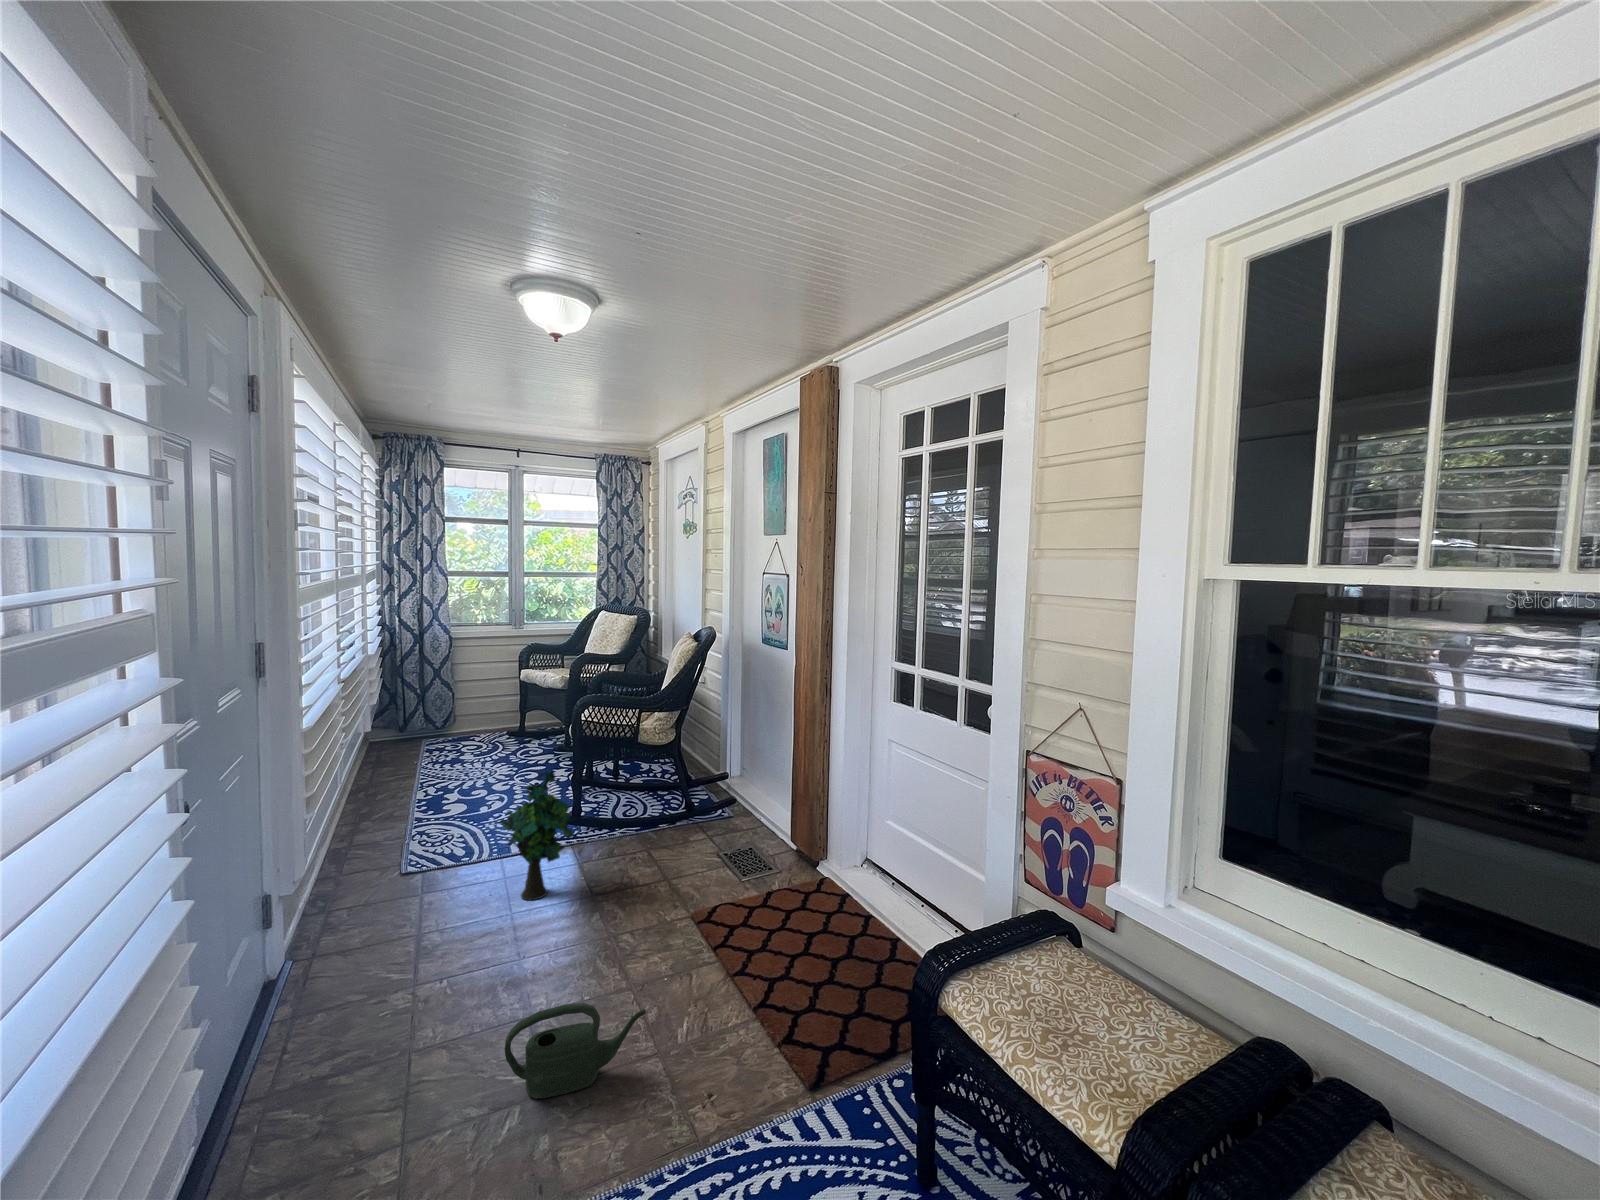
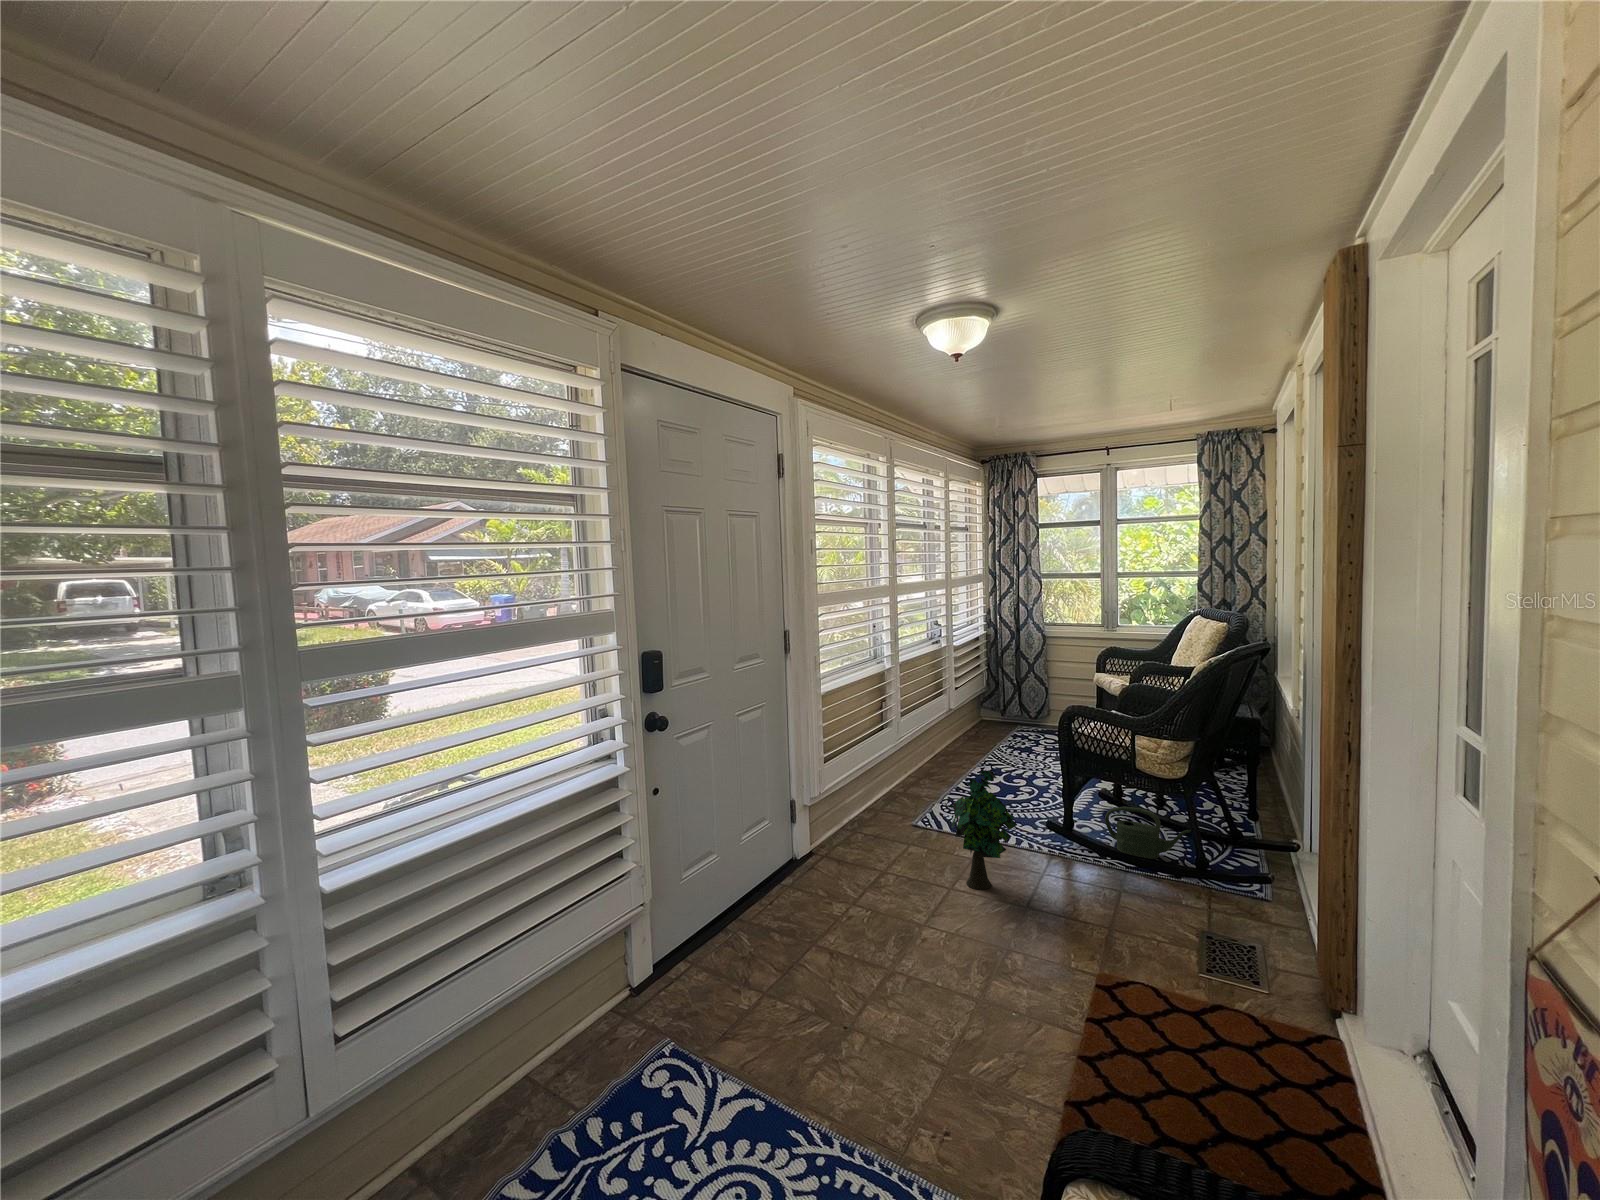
watering can: present [505,1003,646,1099] -> present [1105,807,1191,859]

